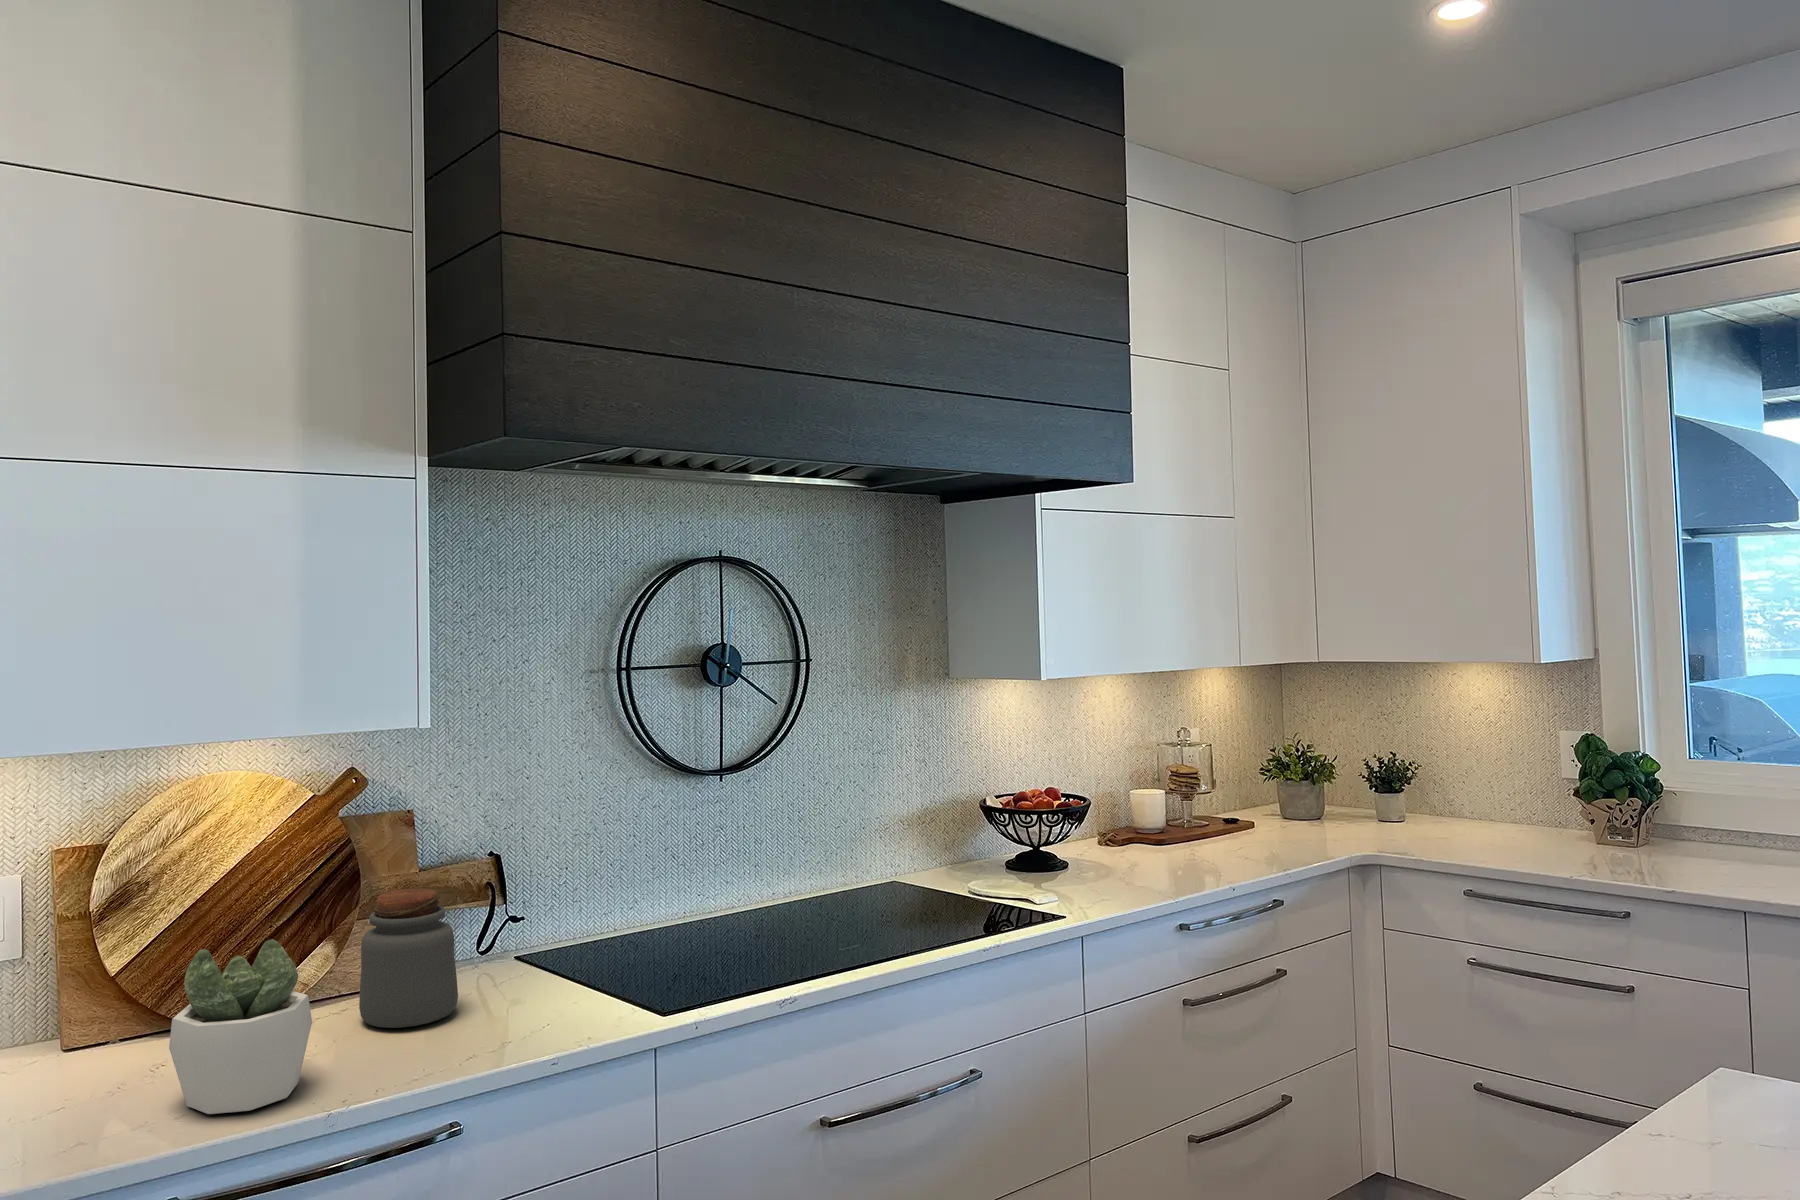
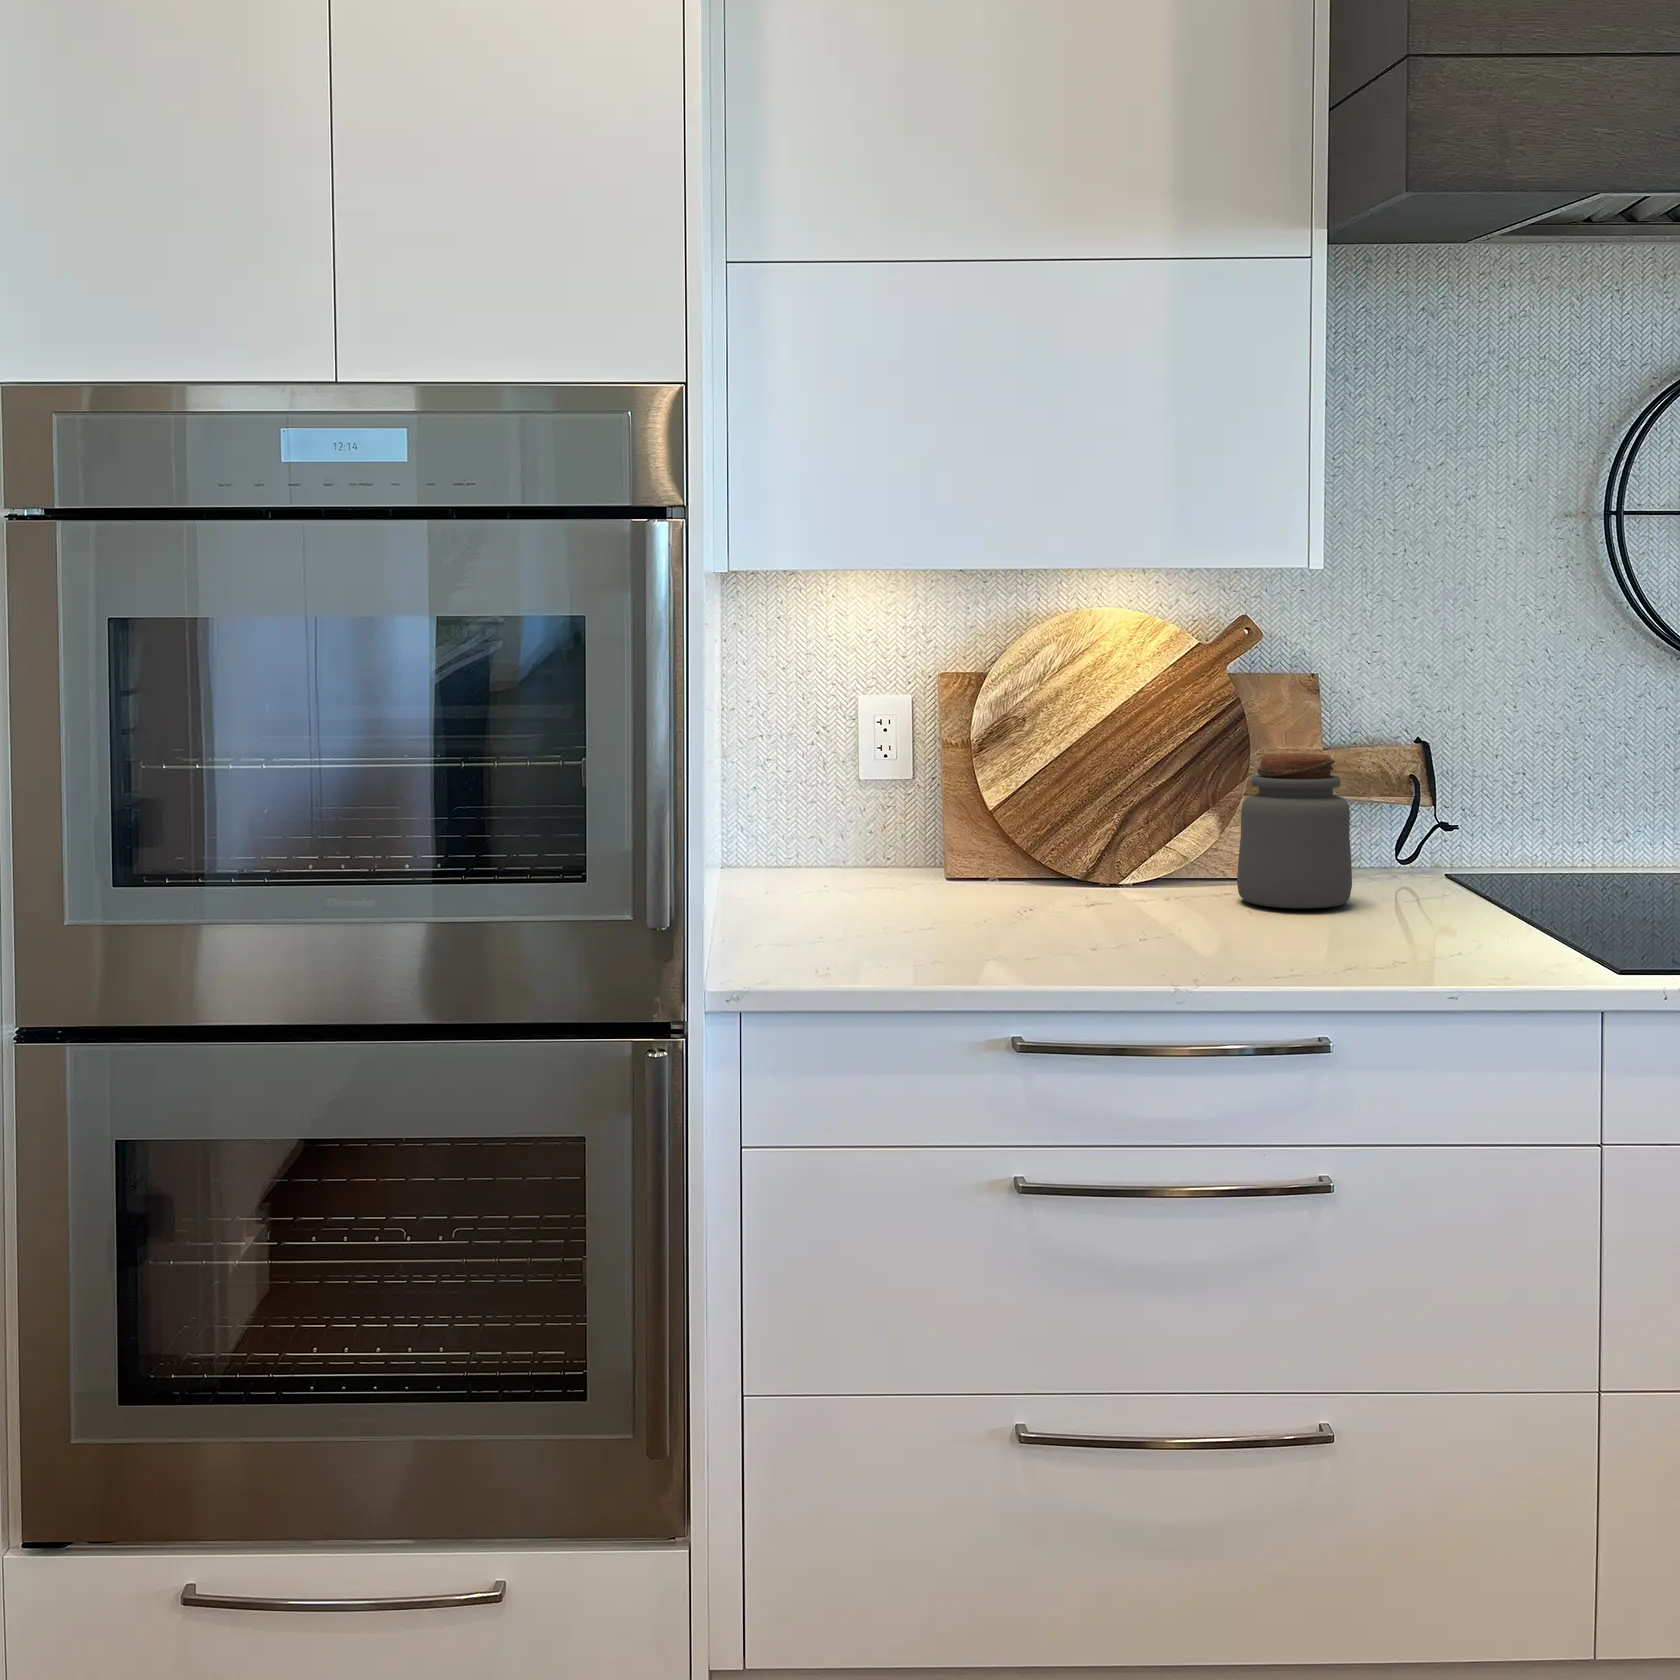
succulent plant: present [169,939,312,1114] -> none [1034,769,1176,938]

